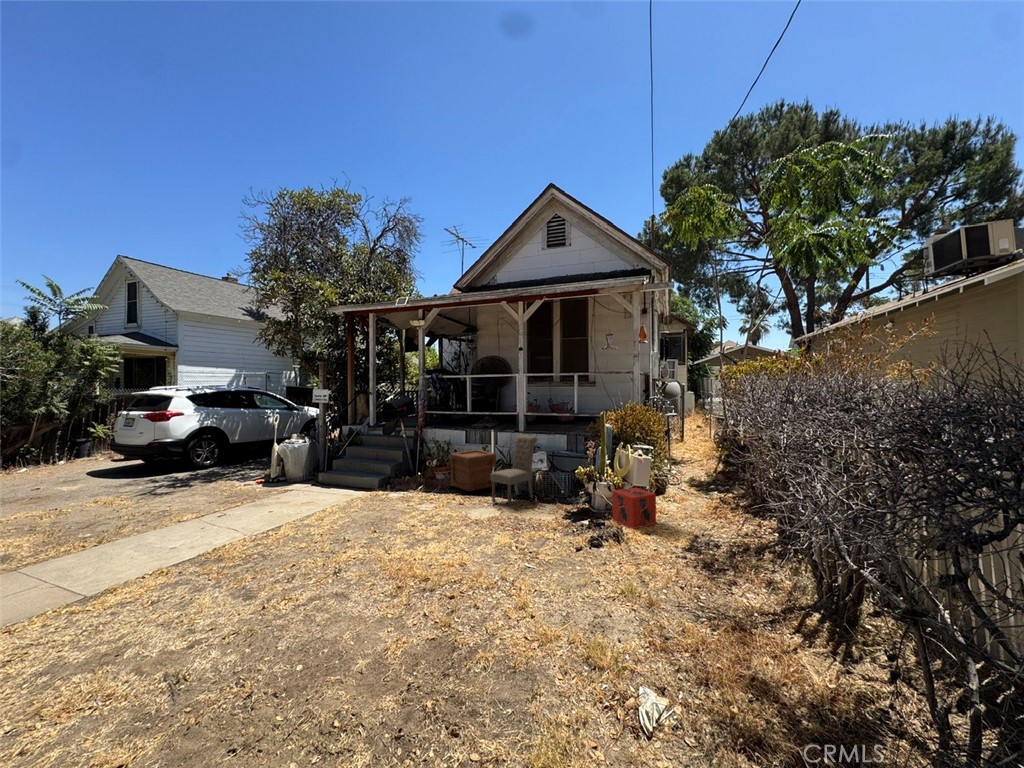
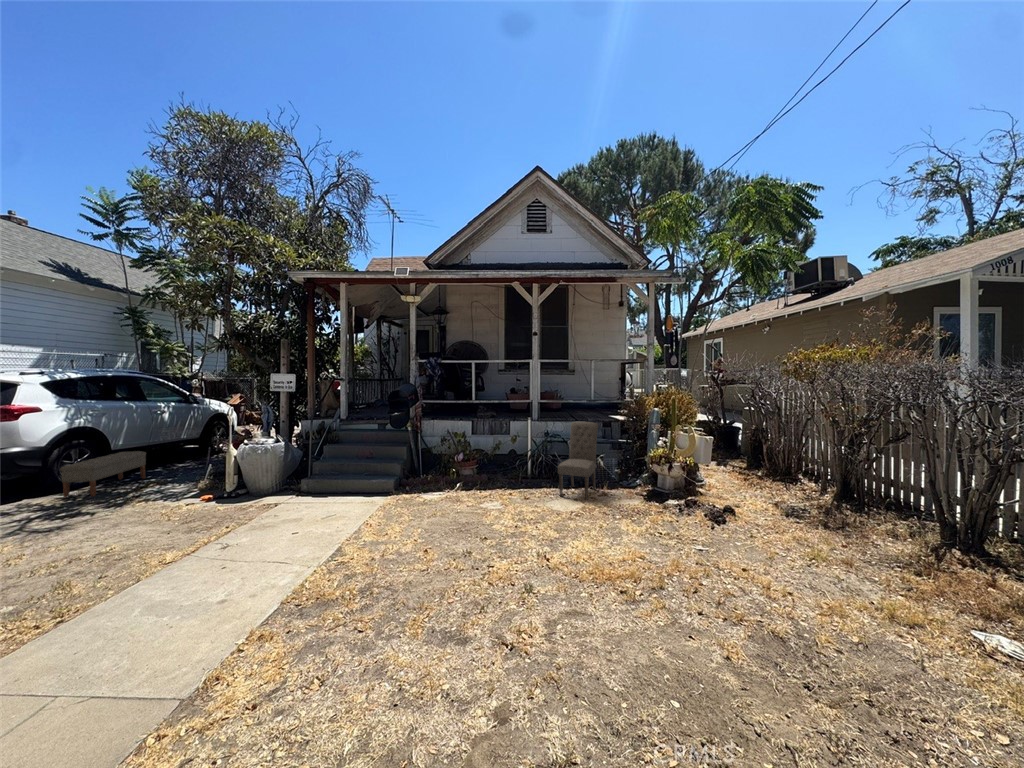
bench: none [195,445,248,473] -> present [60,451,146,498]
wooden crate: present [450,450,496,491] -> none [484,441,534,489]
storage box: present [612,488,656,529] -> none [710,469,752,511]

